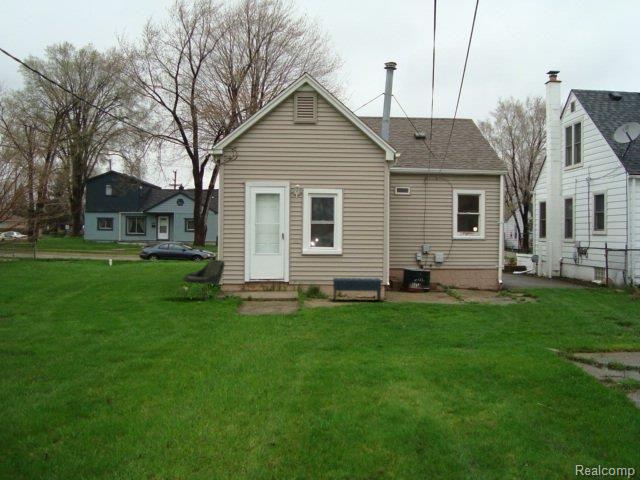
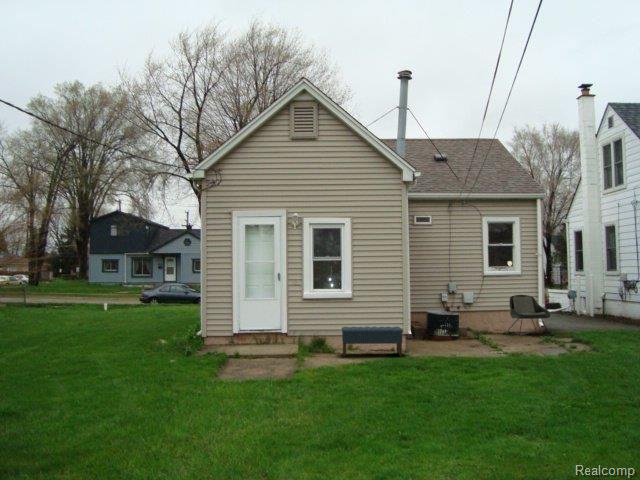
lounge chair: present [183,260,225,299] -> present [508,295,550,336]

